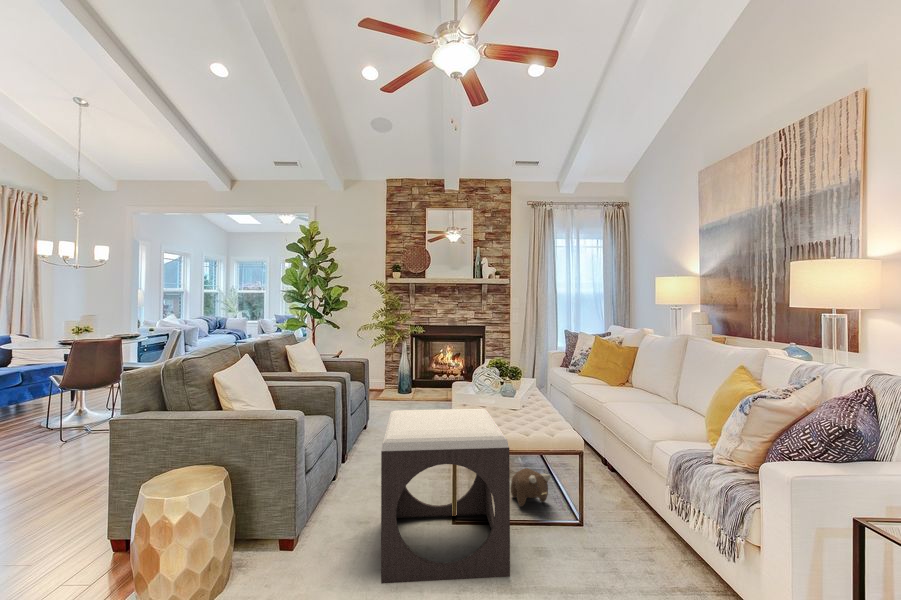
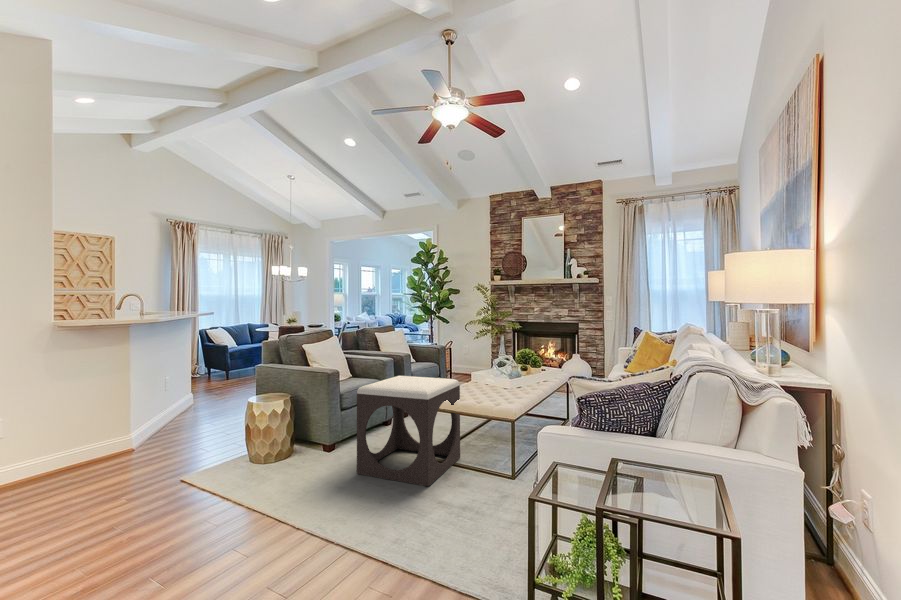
plush toy: present [511,468,550,507] -> none [486,431,513,459]

